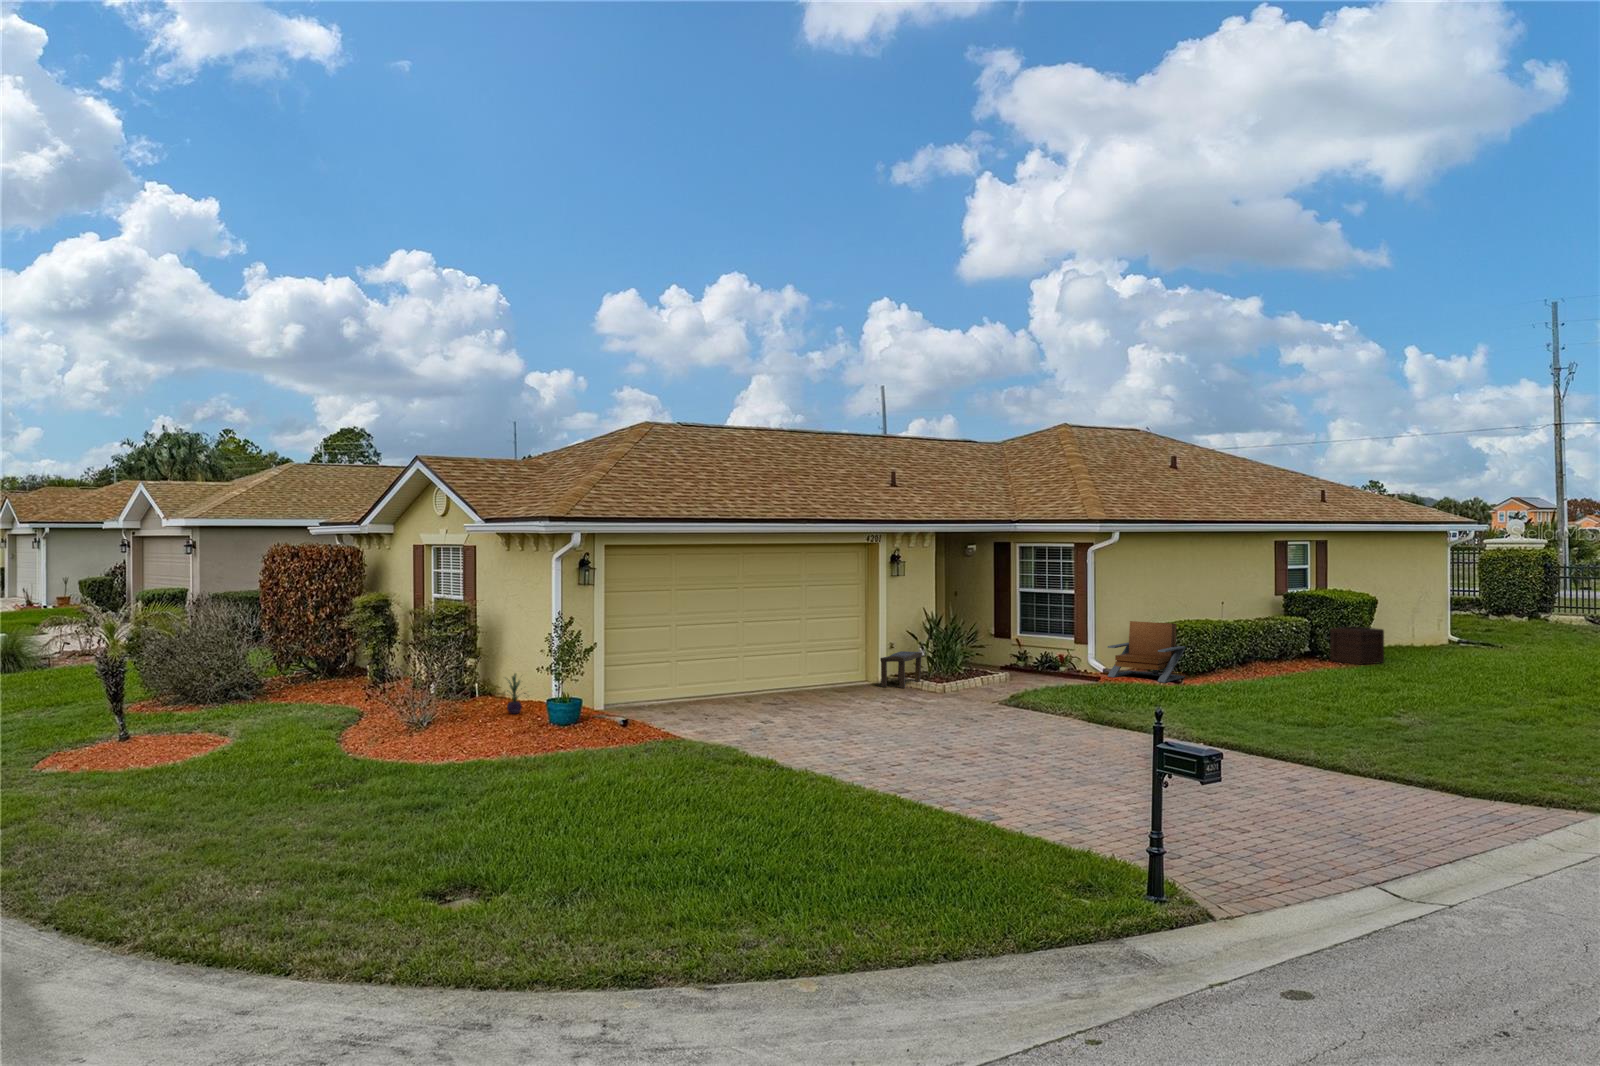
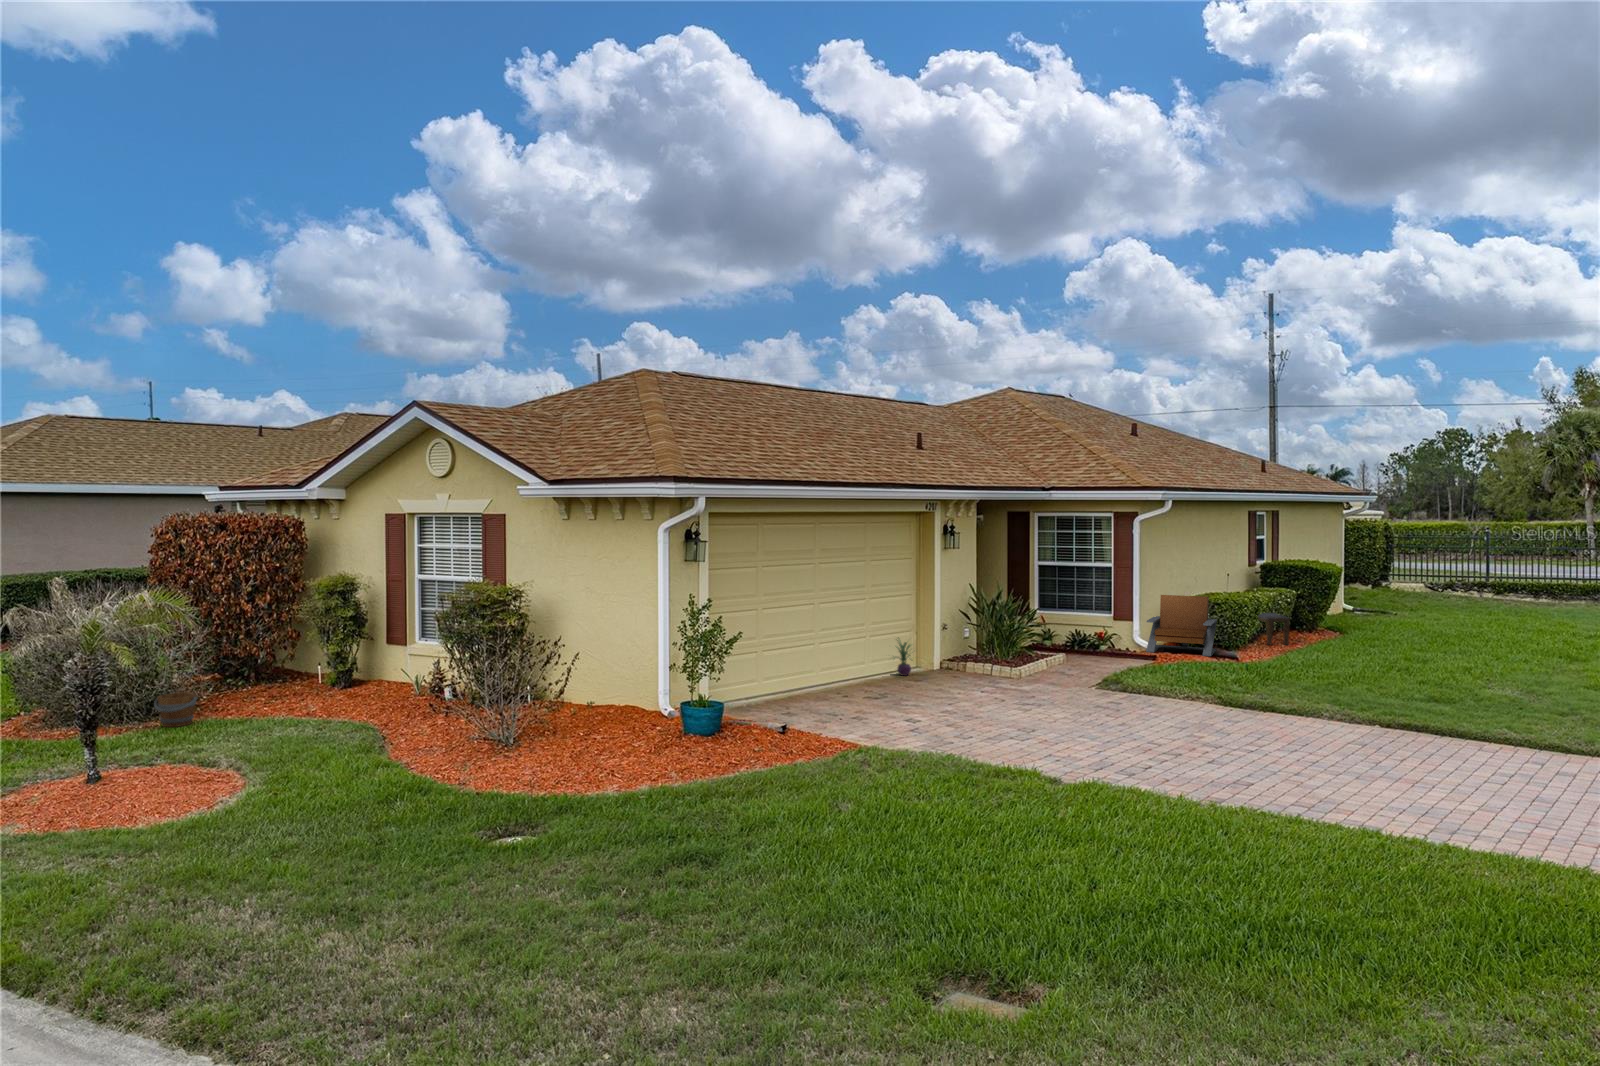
wooden crate: present [1330,627,1384,665] -> none [1301,596,1349,632]
bench: present [880,651,922,688] -> present [1255,613,1290,645]
decorative plant: present [507,674,526,714] -> present [896,640,911,676]
bucket: none [210,679,240,704] -> present [154,692,198,727]

